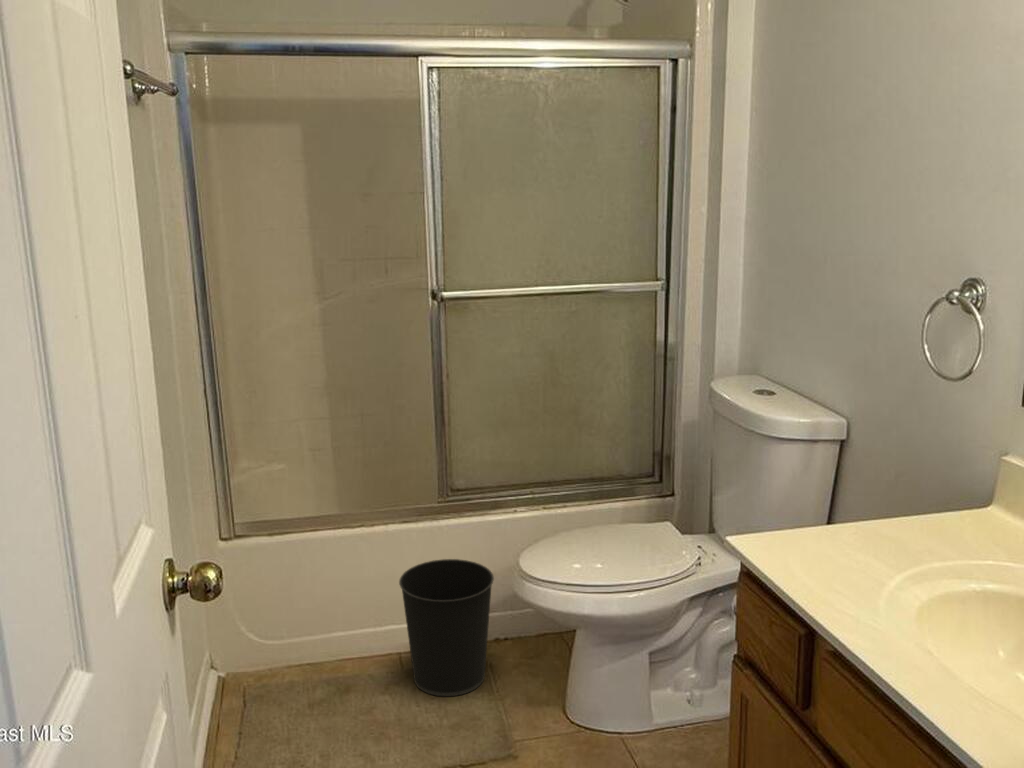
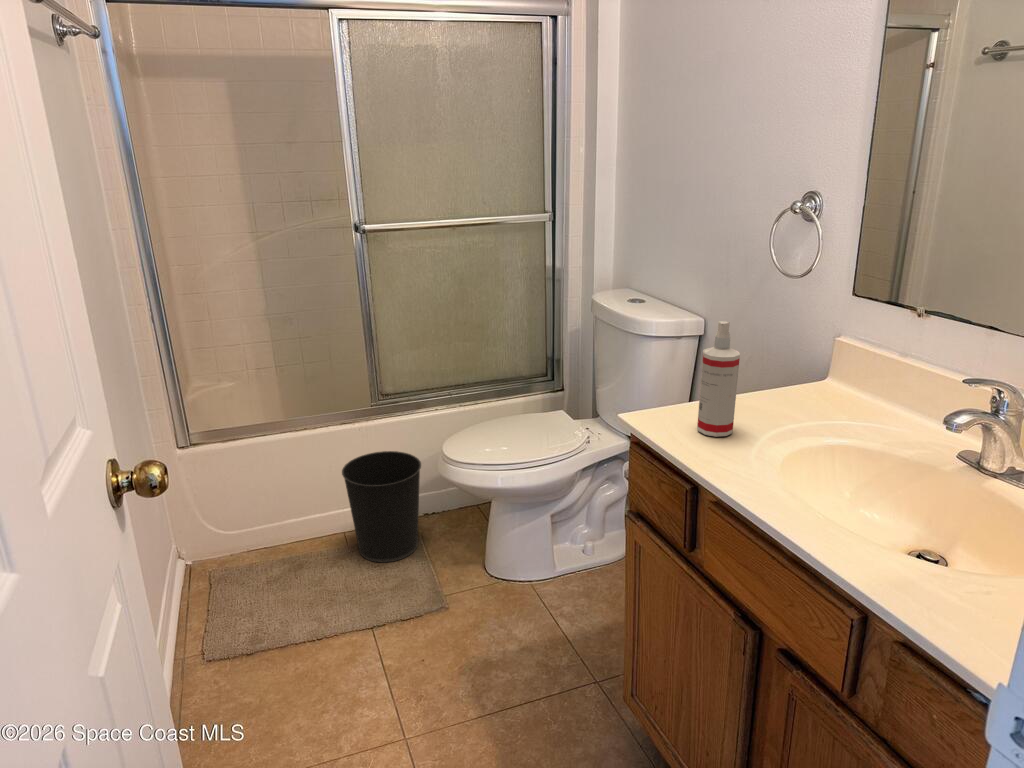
spray bottle: none [815,436,865,572] -> present [697,321,740,437]

